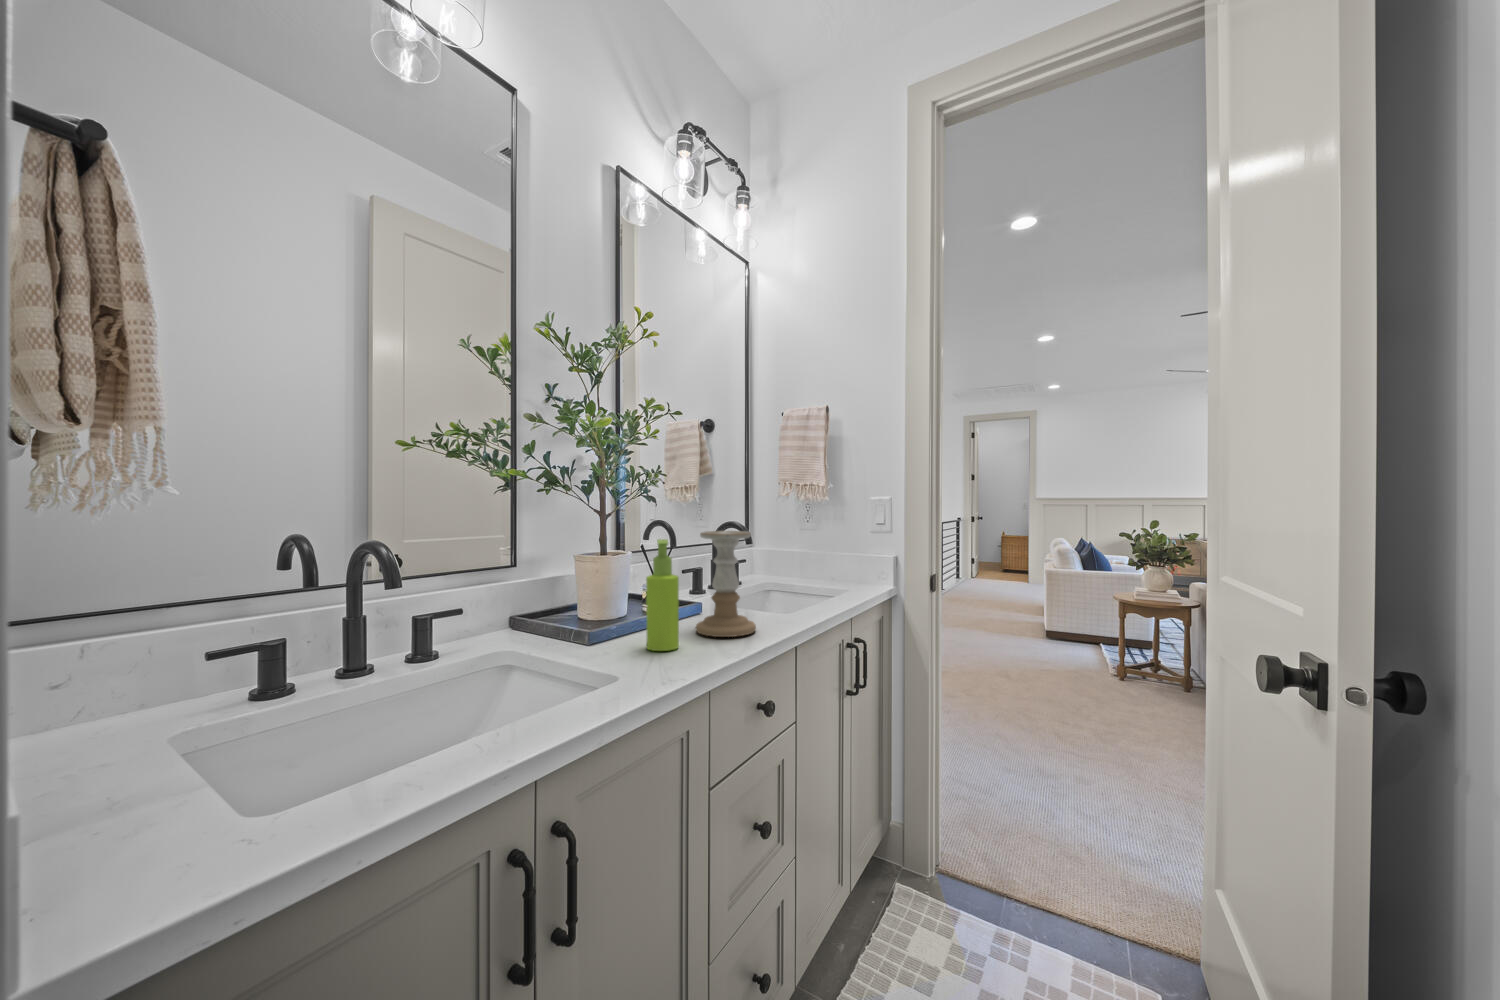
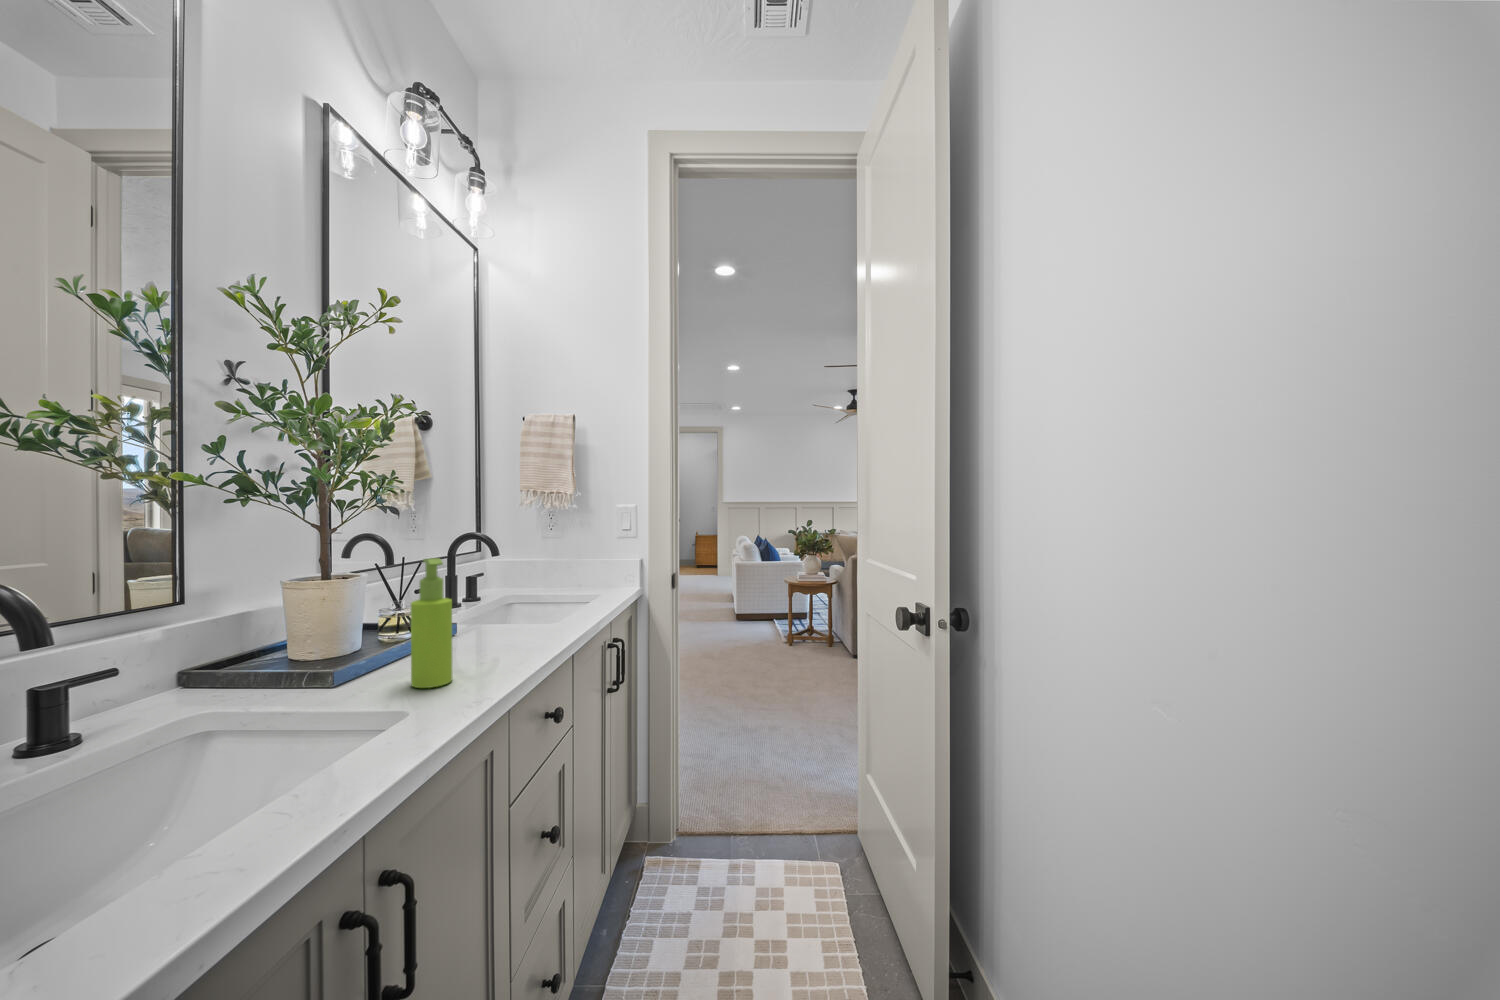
candle holder: present [696,531,756,637] -> none [462,544,533,662]

